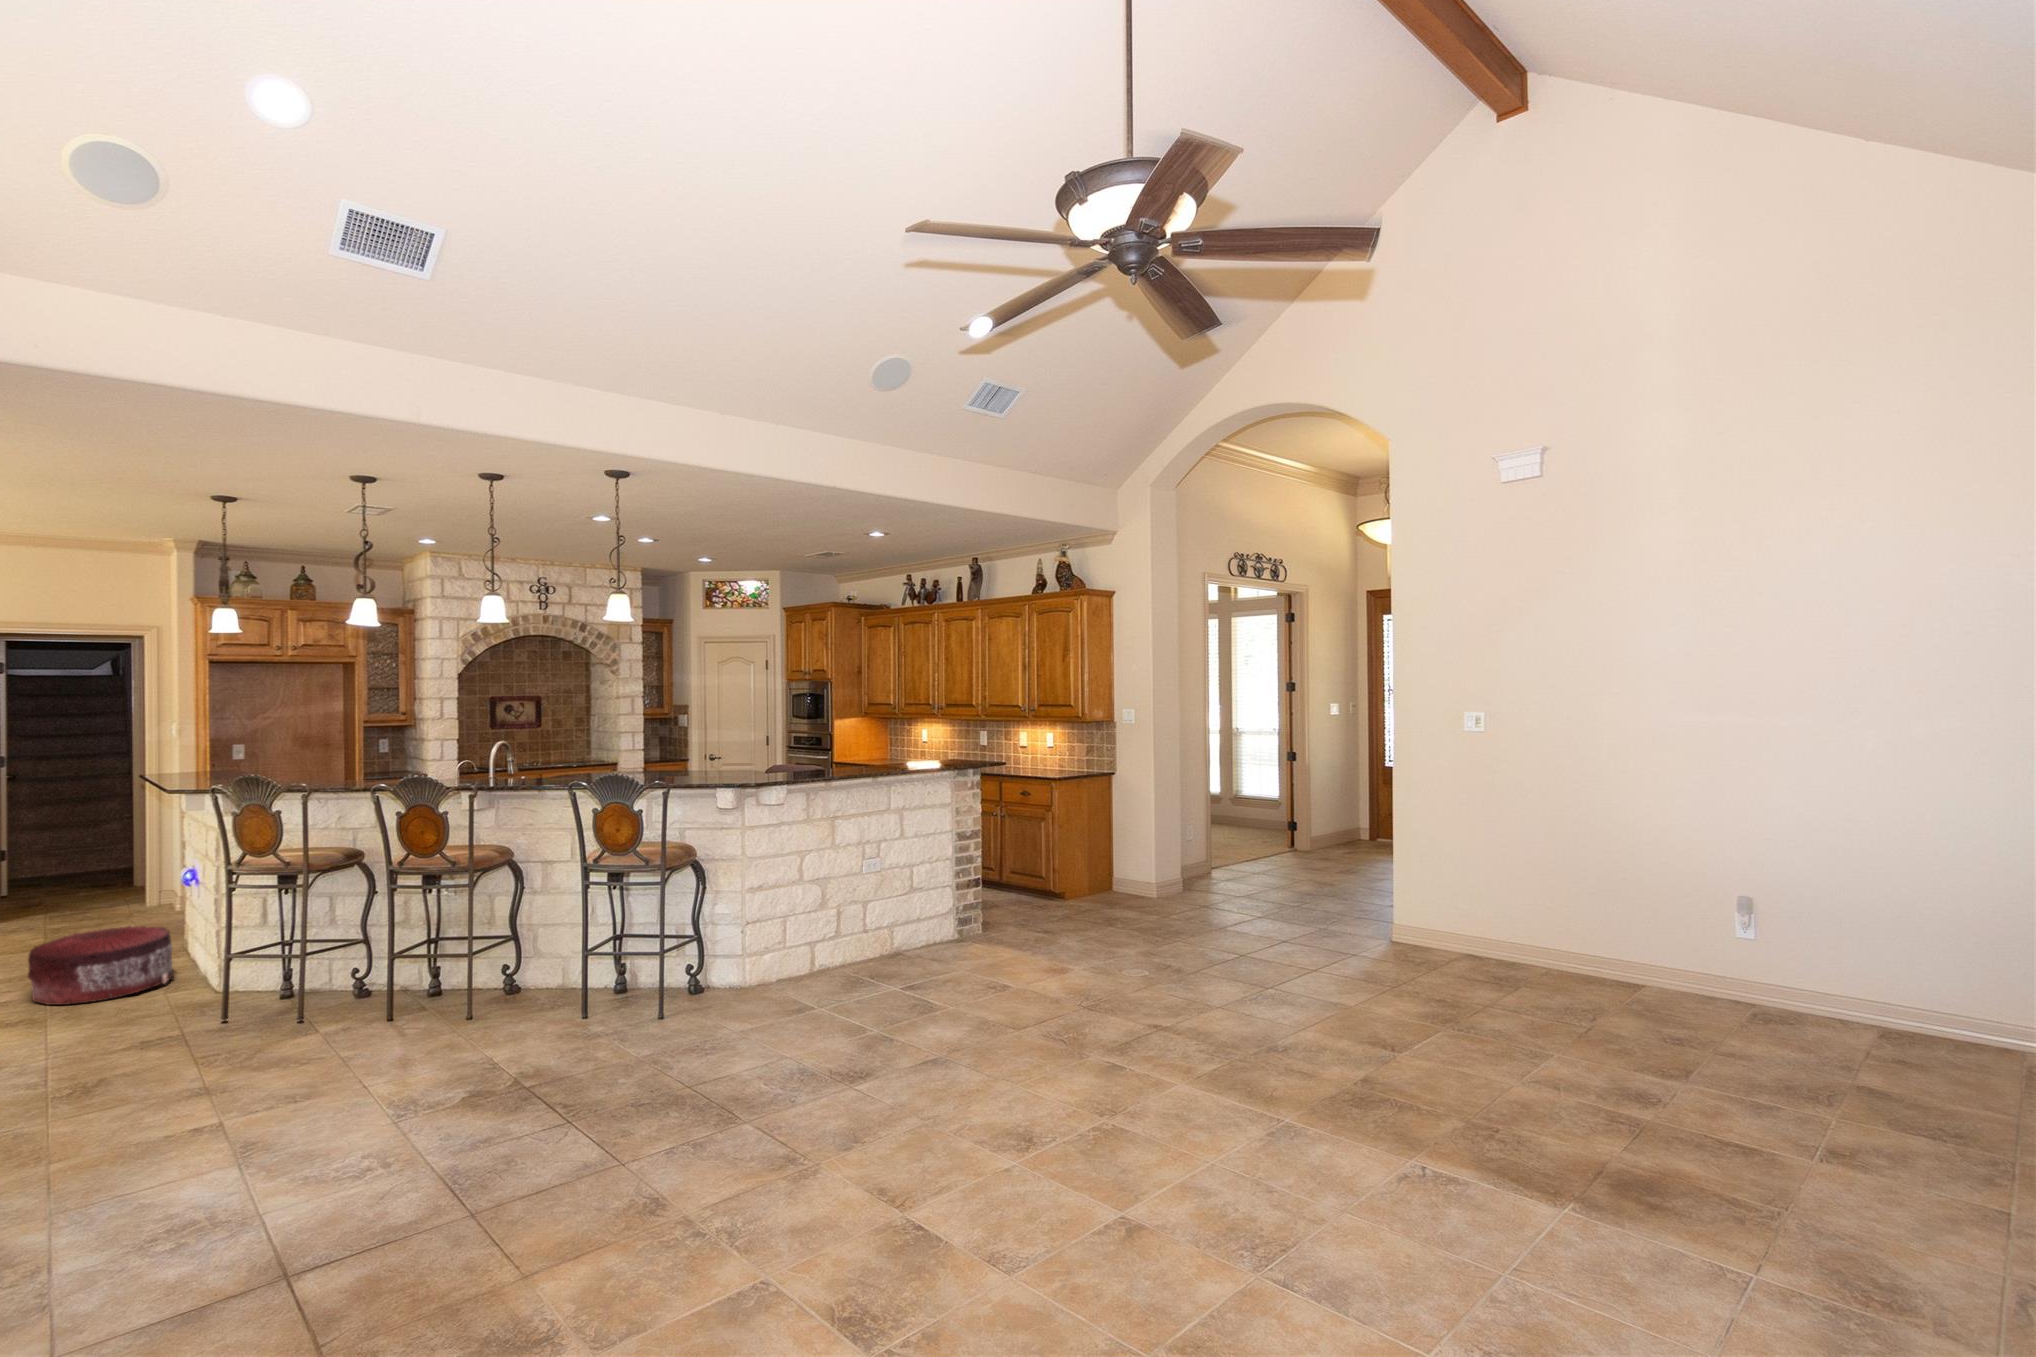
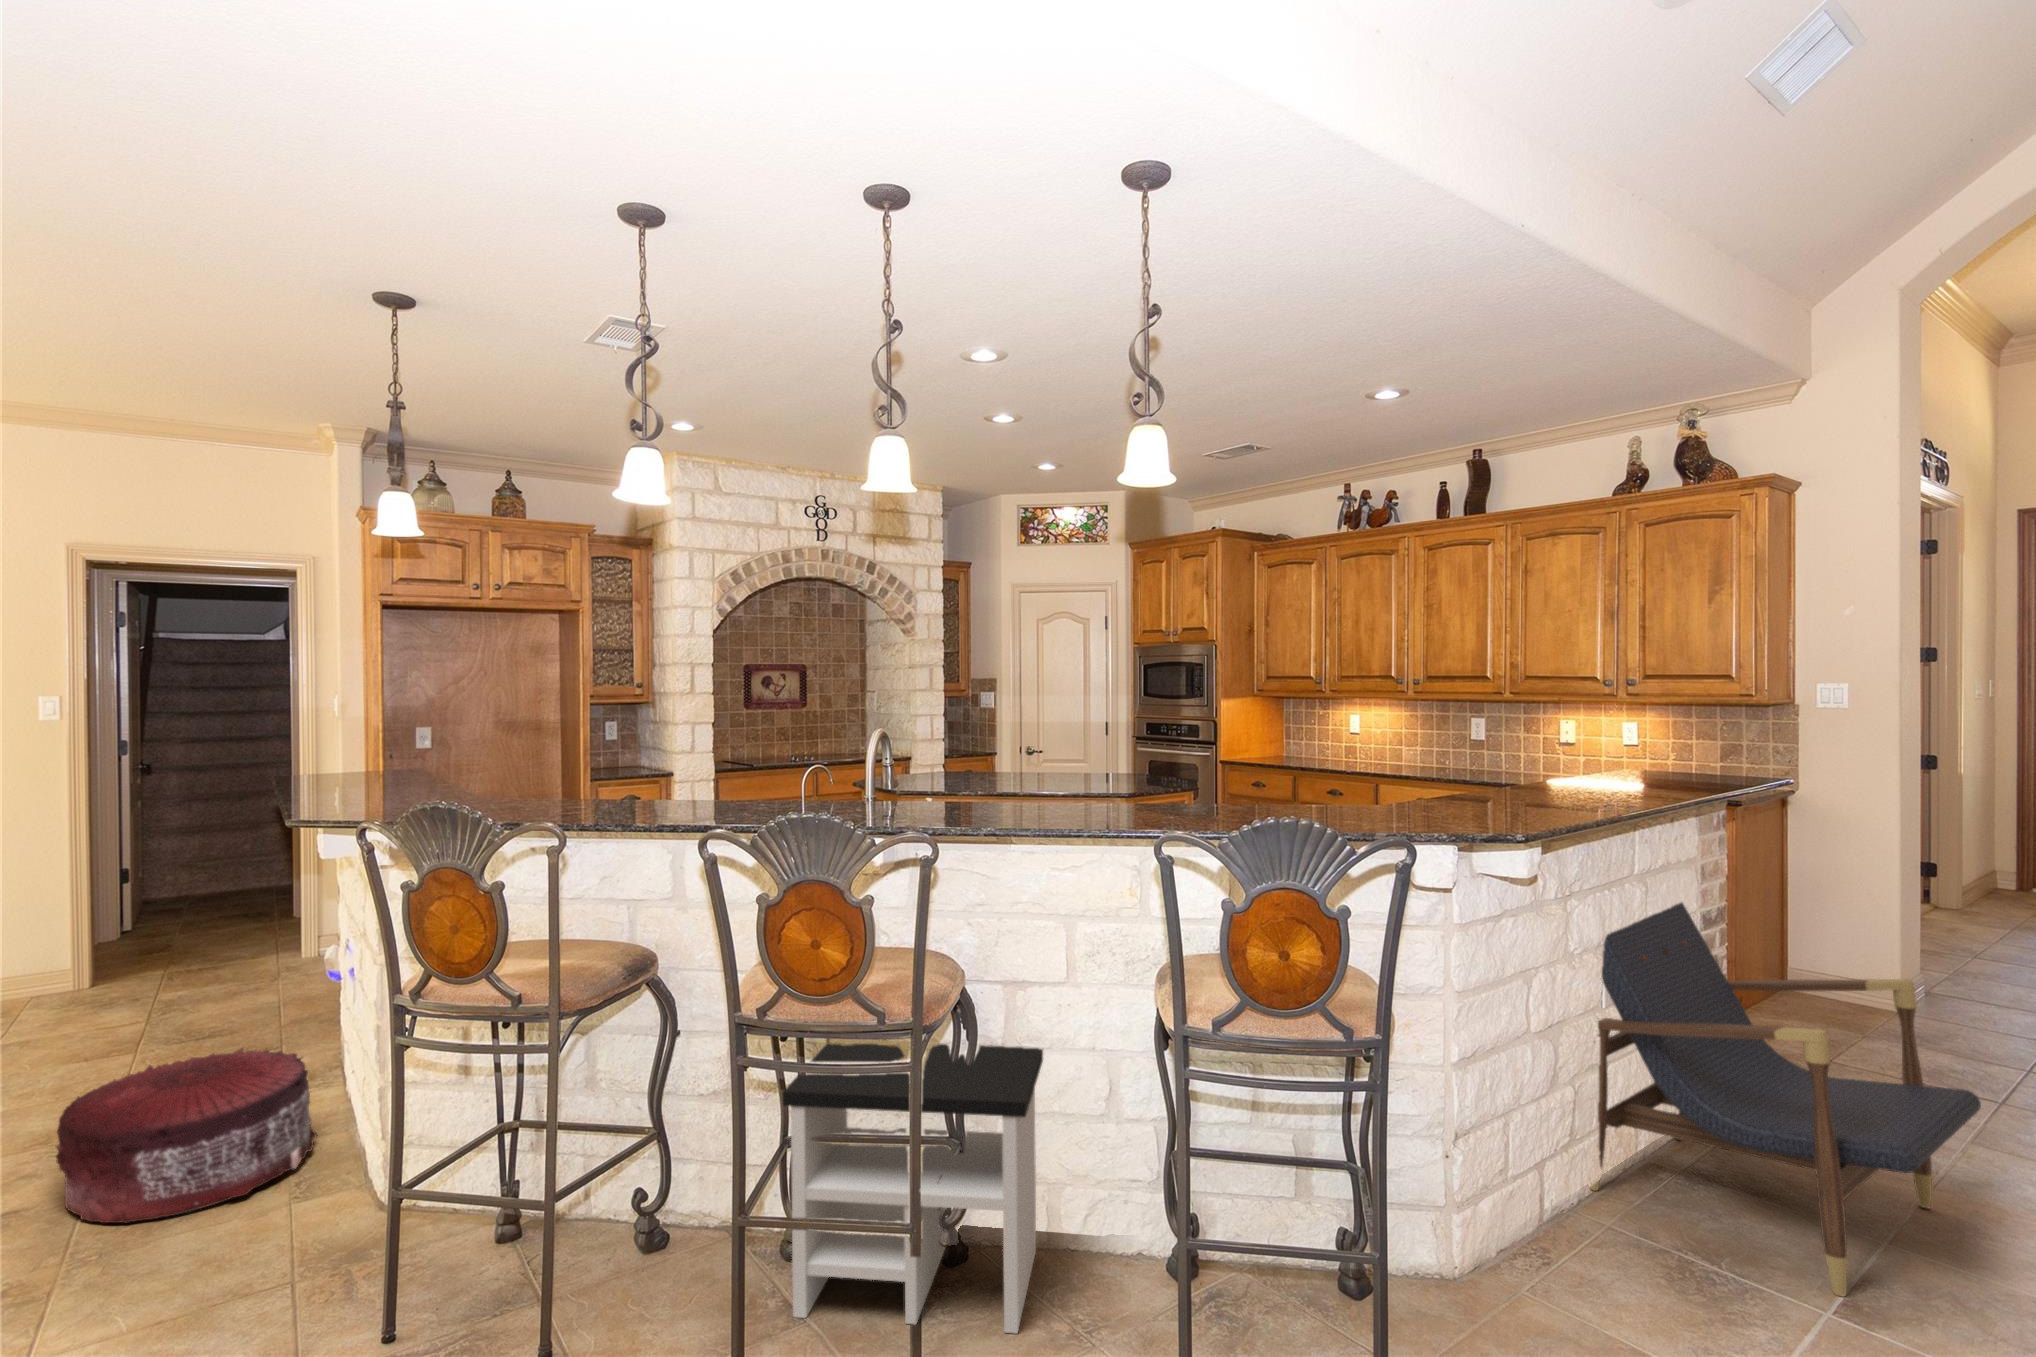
lounge chair: none [861,813,1026,987] -> present [1590,902,1981,1297]
side table: none [423,893,567,1013] -> present [783,1043,1043,1333]

